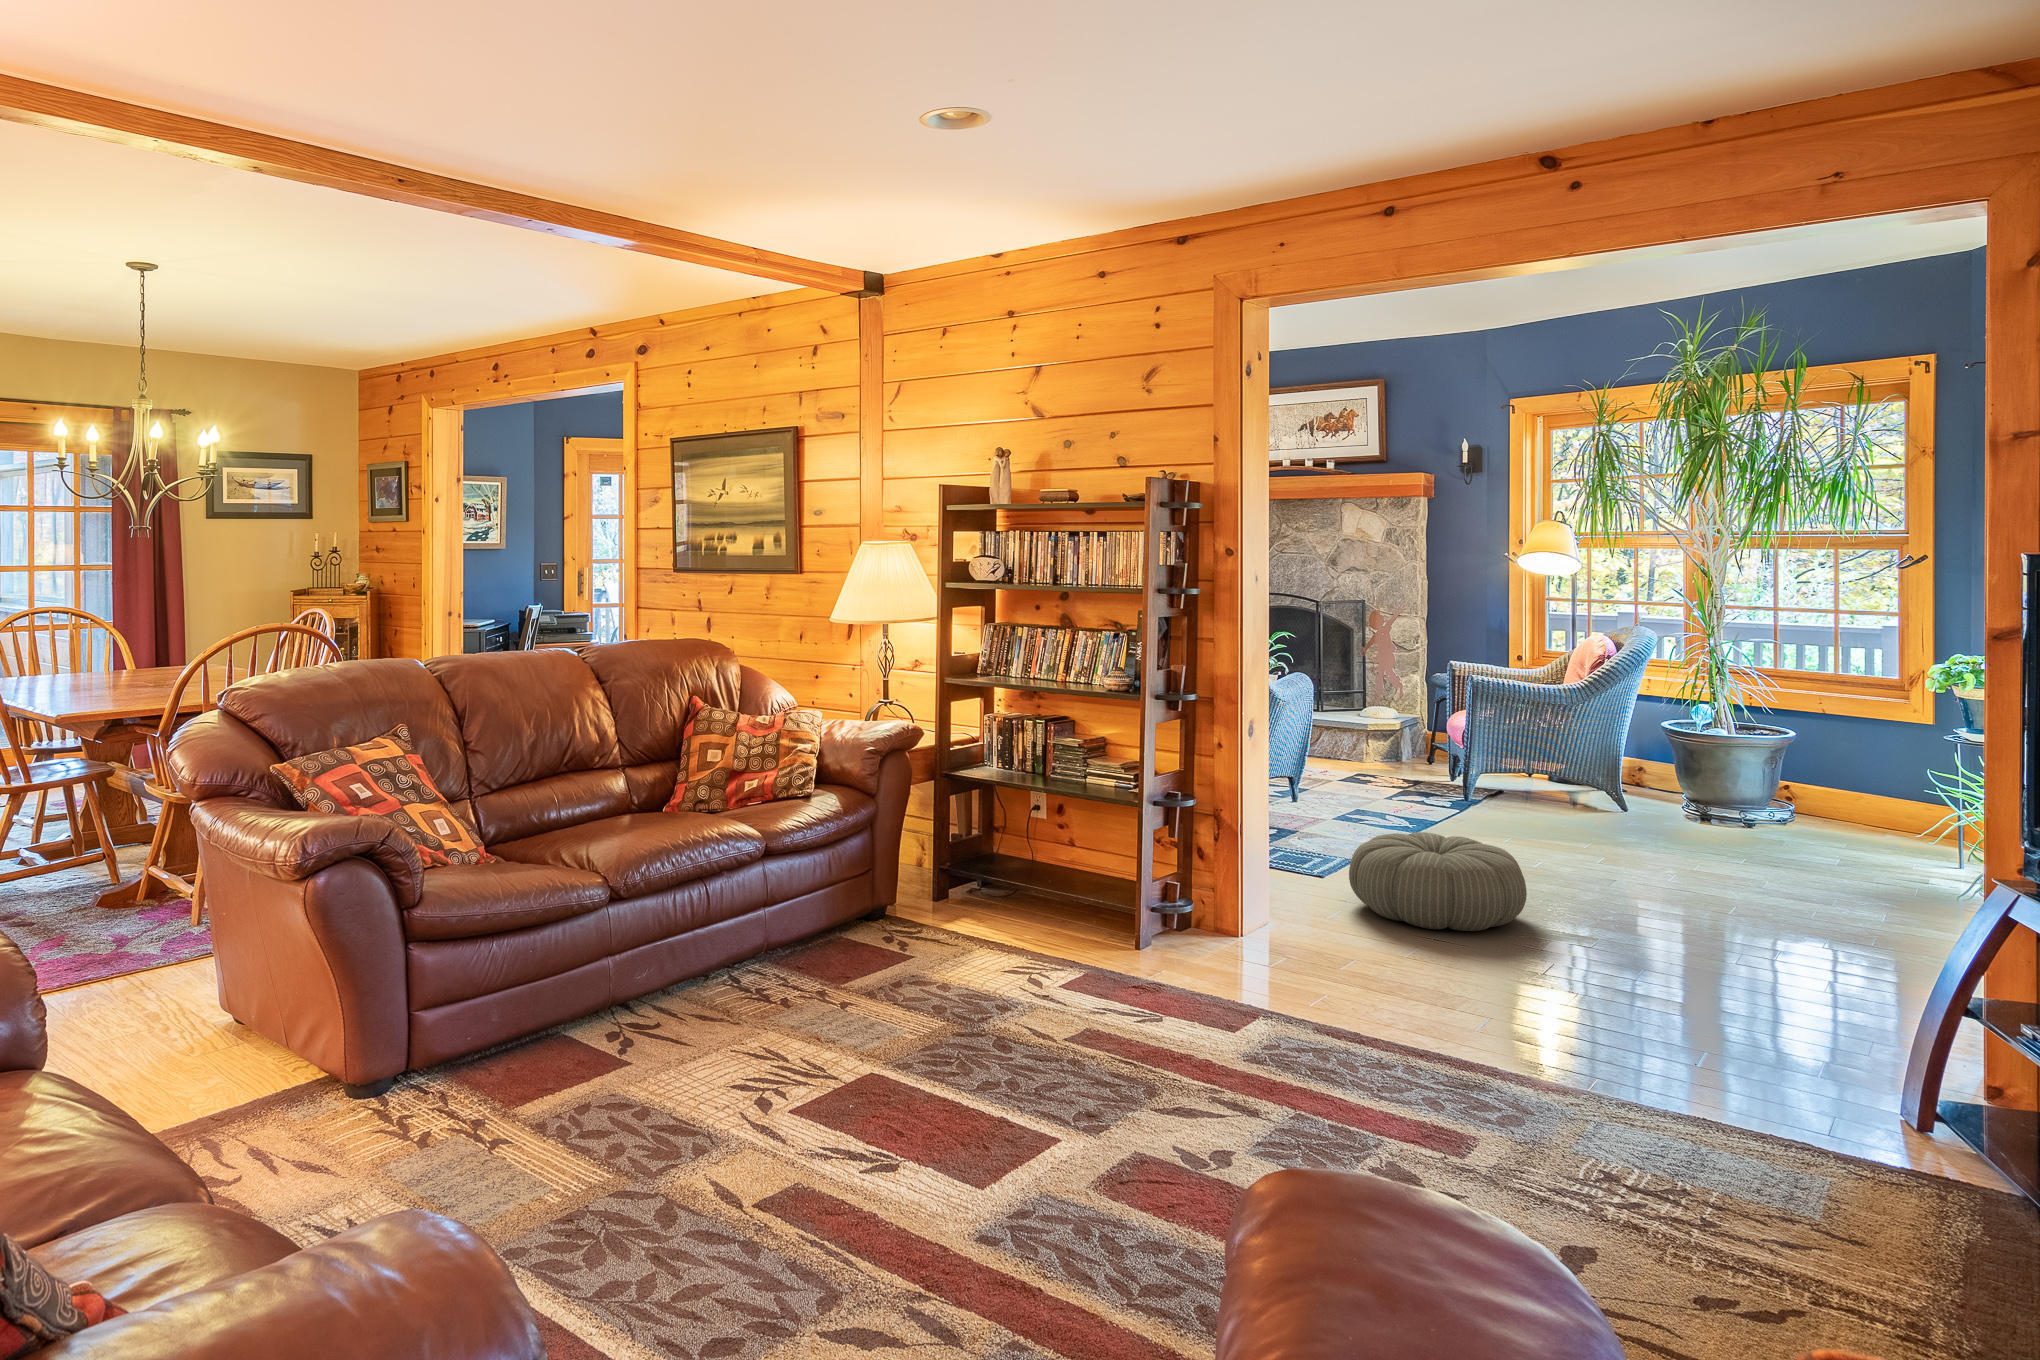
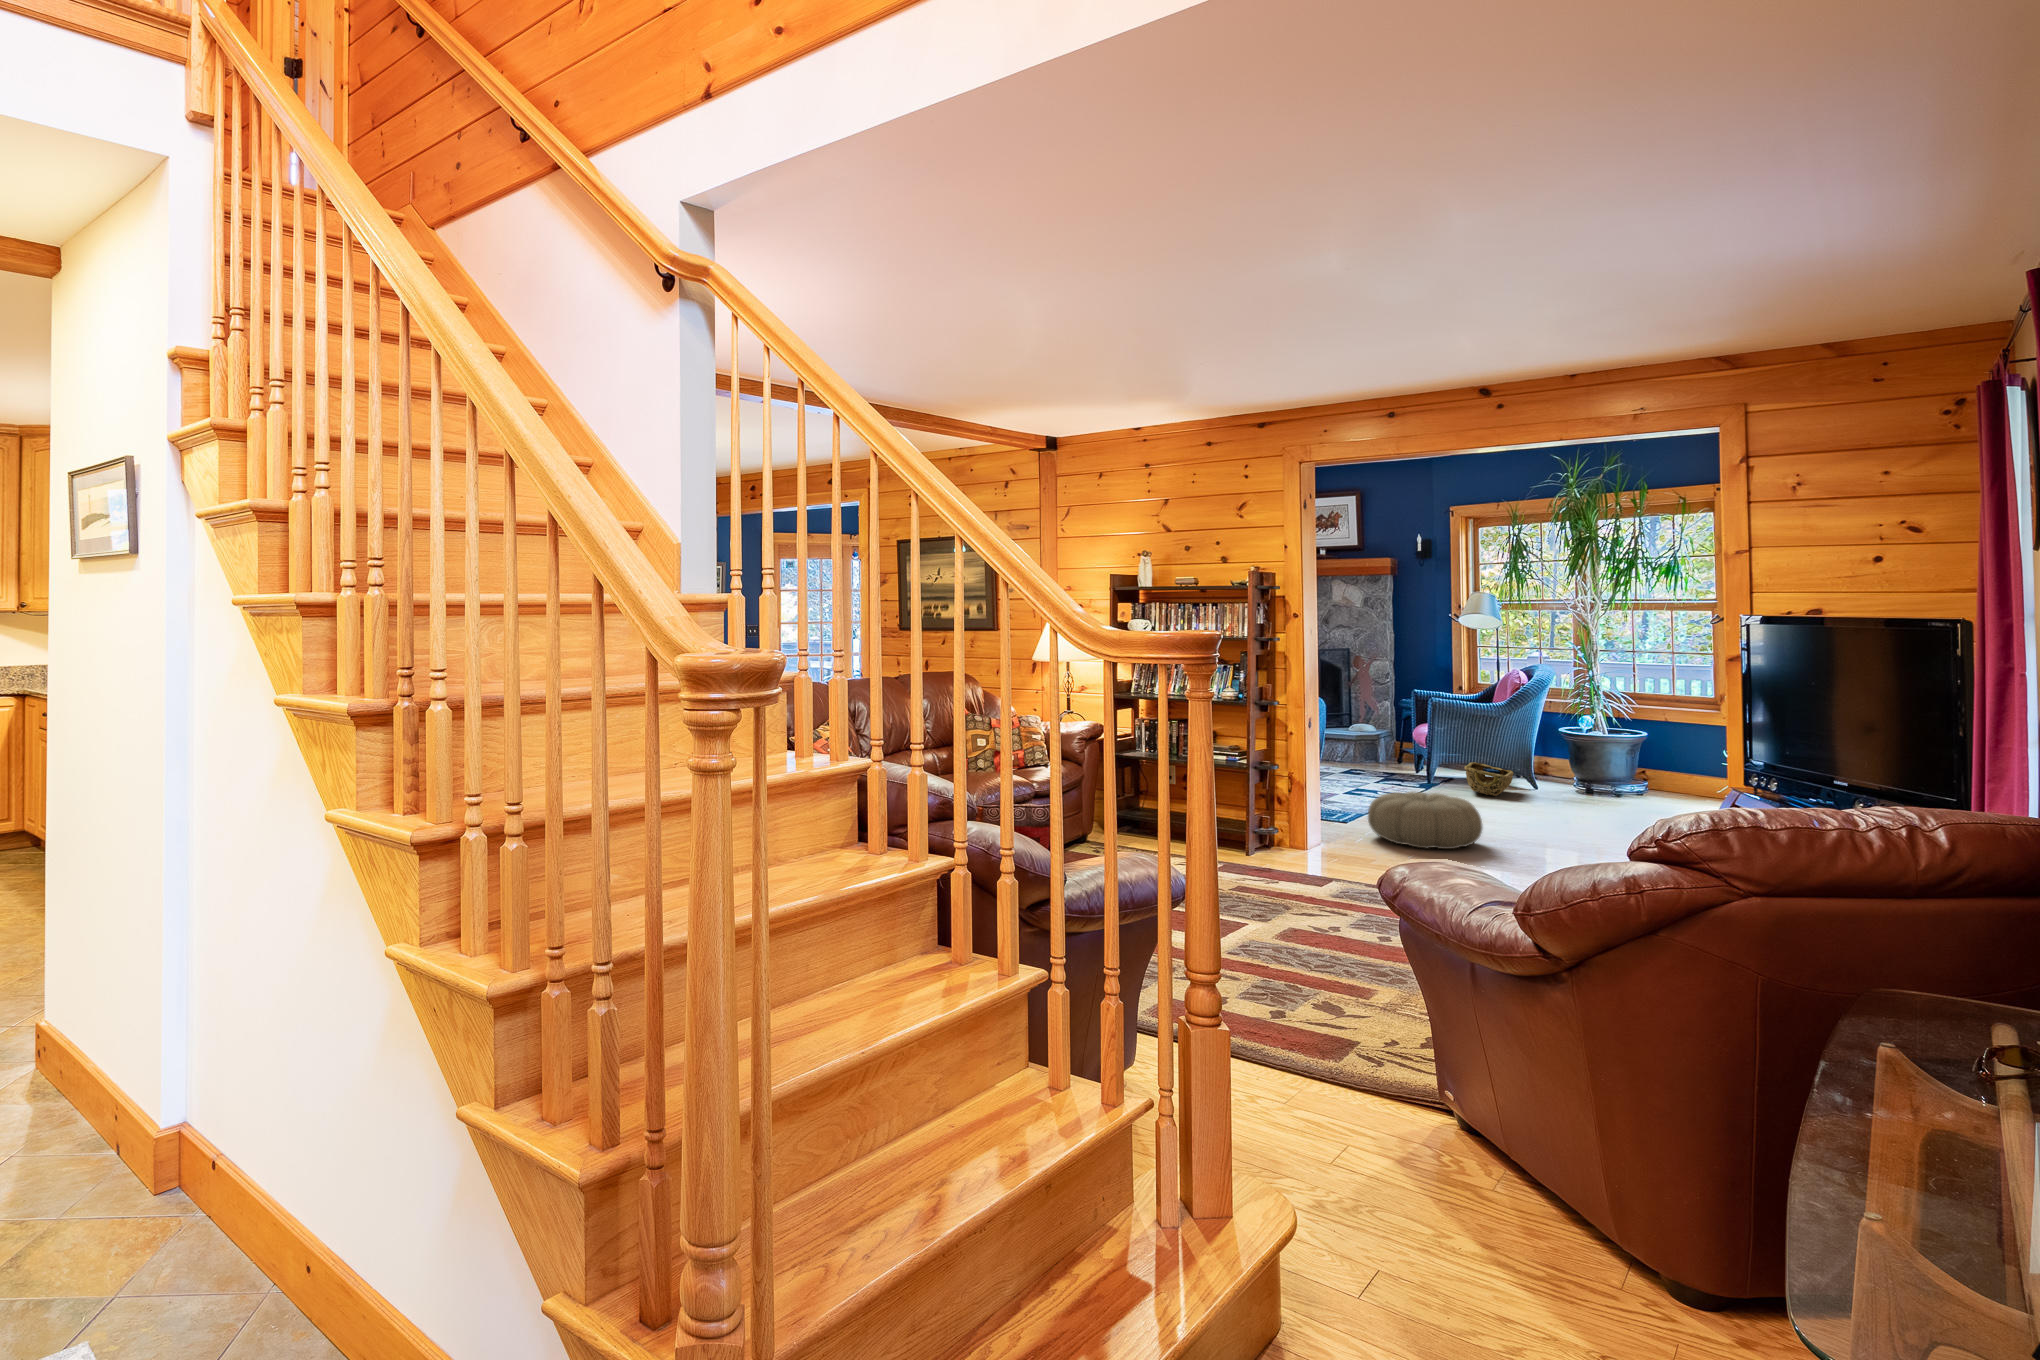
woven basket: none [1516,771,1589,823] -> present [1465,762,1514,796]

